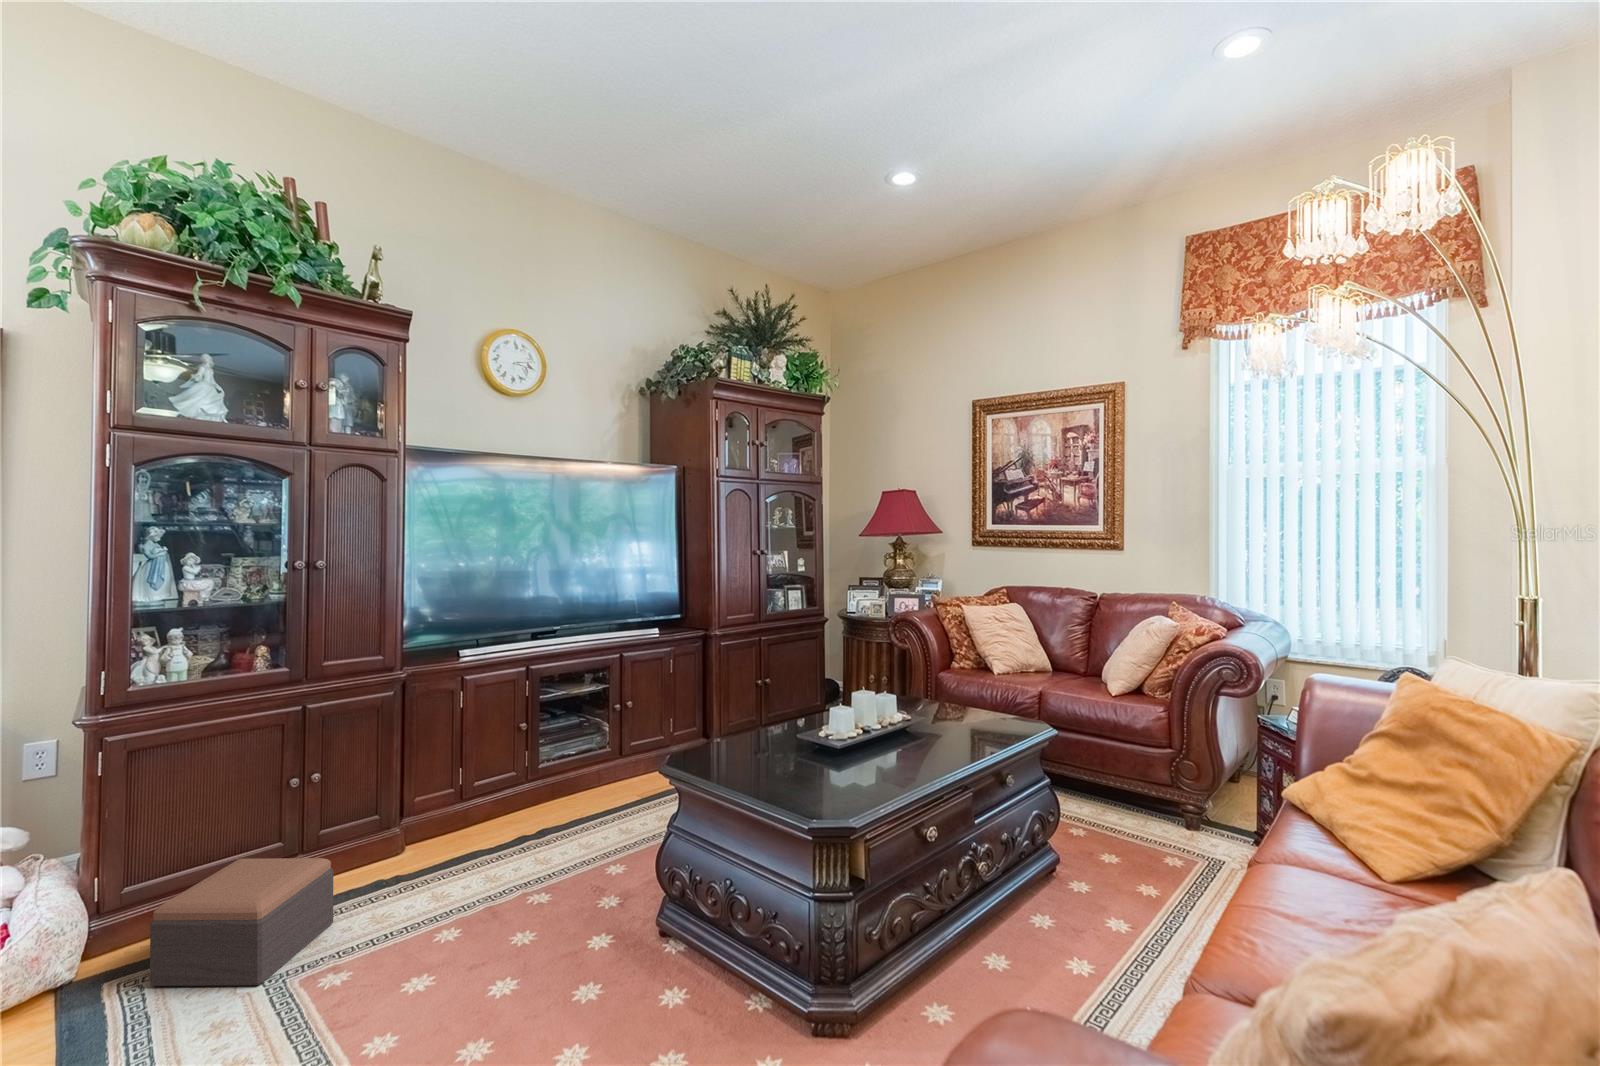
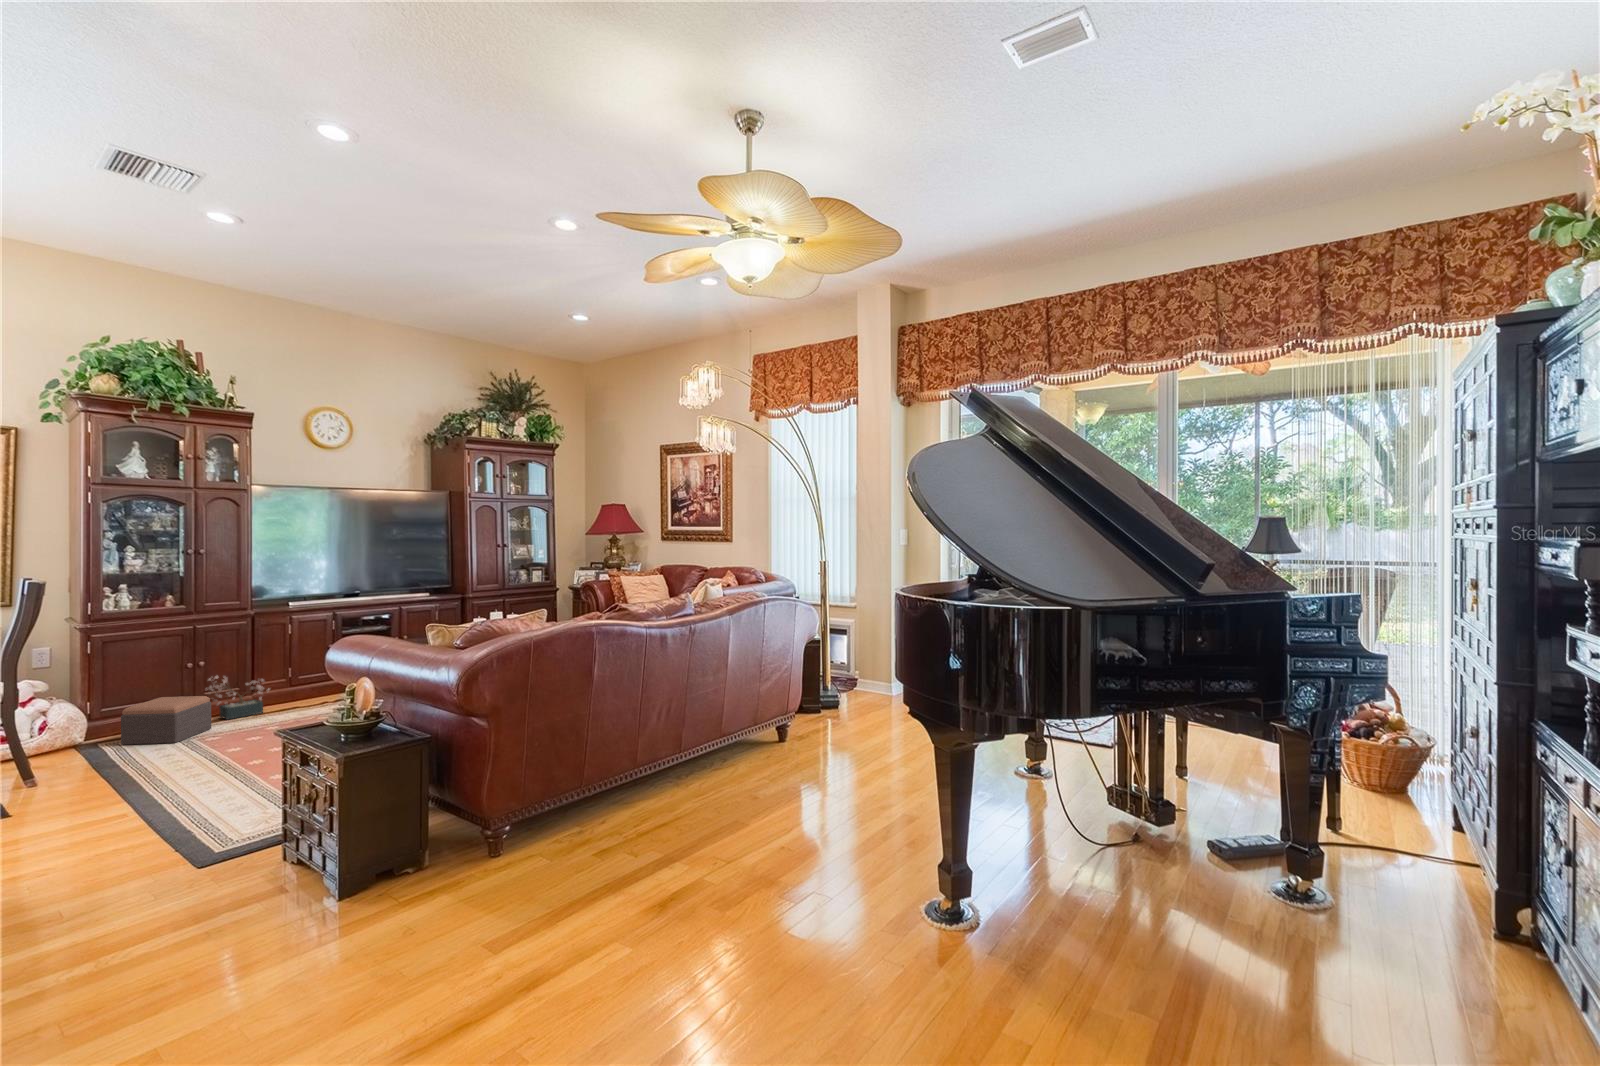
decorative plant: none [322,797,436,888] -> present [206,676,269,720]

